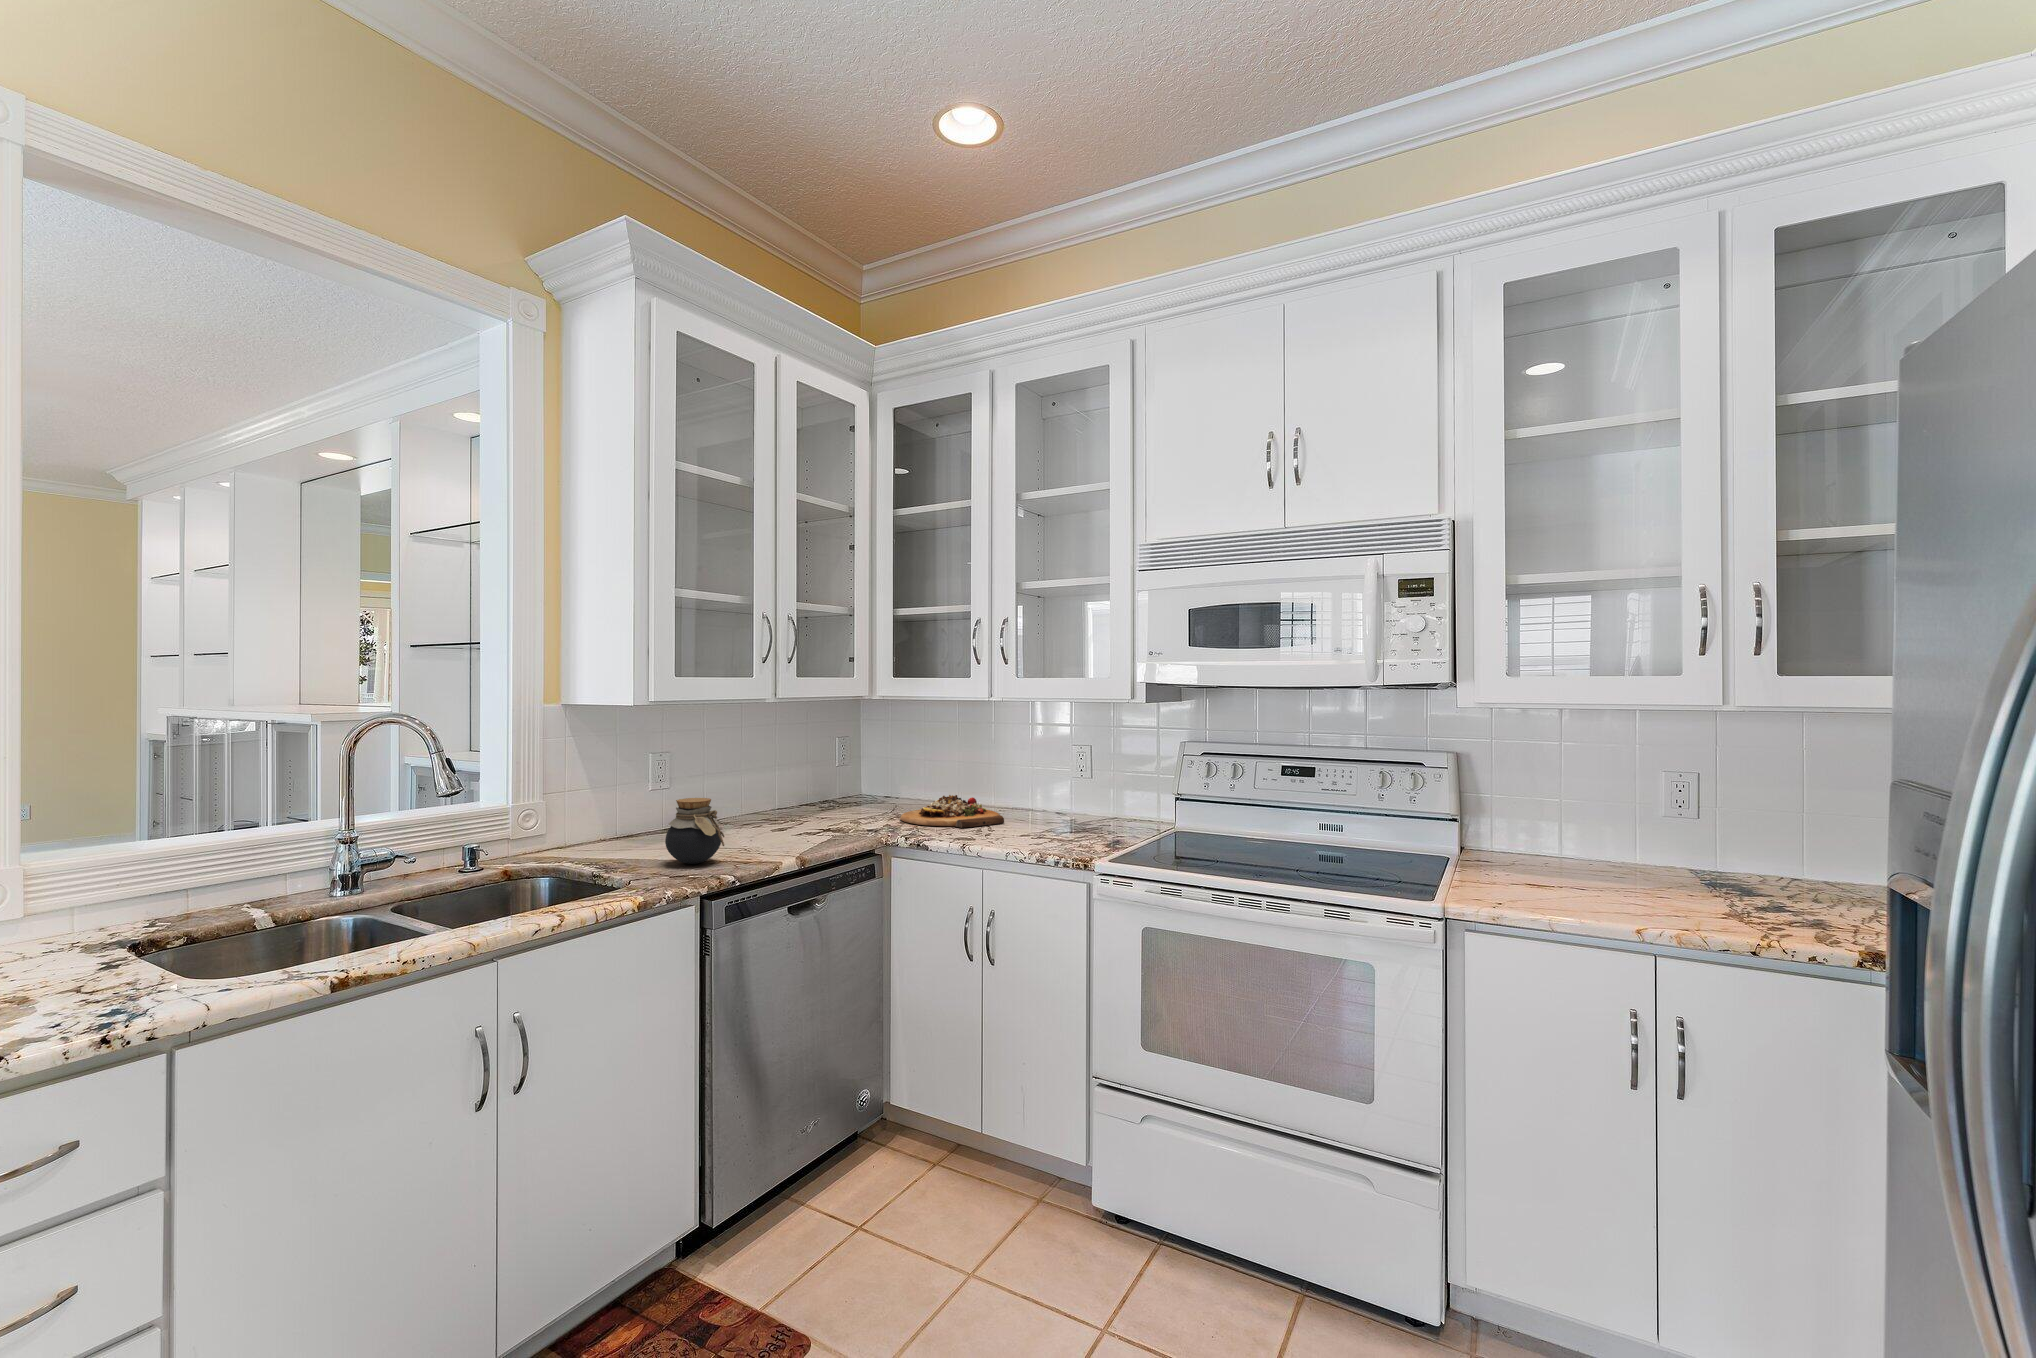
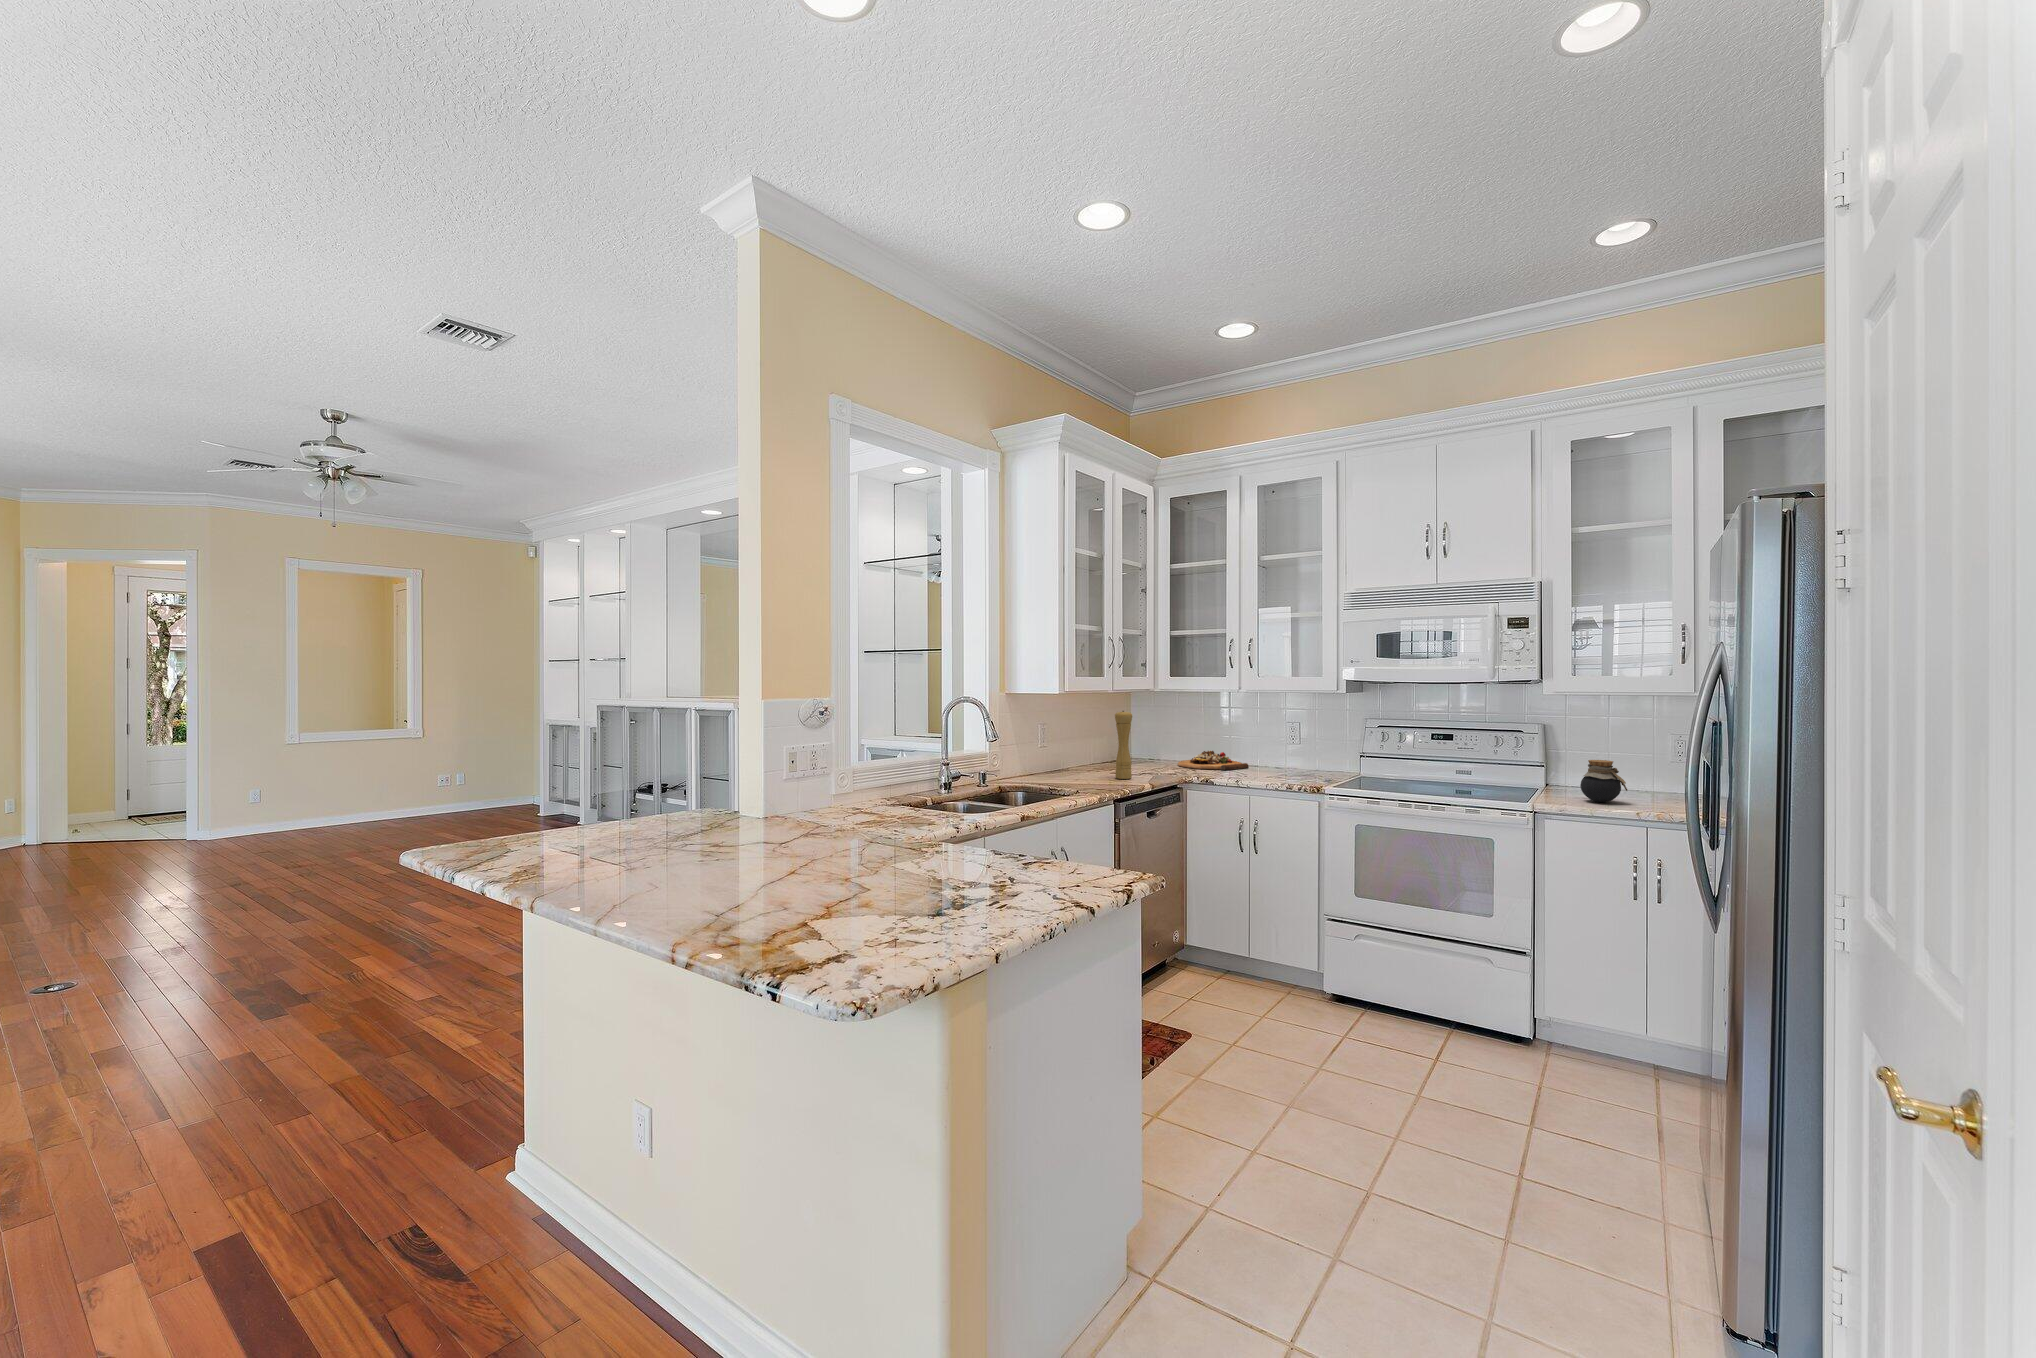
pepper mill: none [759,732,789,848] -> present [1115,711,1132,779]
jar: present [665,798,725,864] -> present [1580,760,1627,802]

